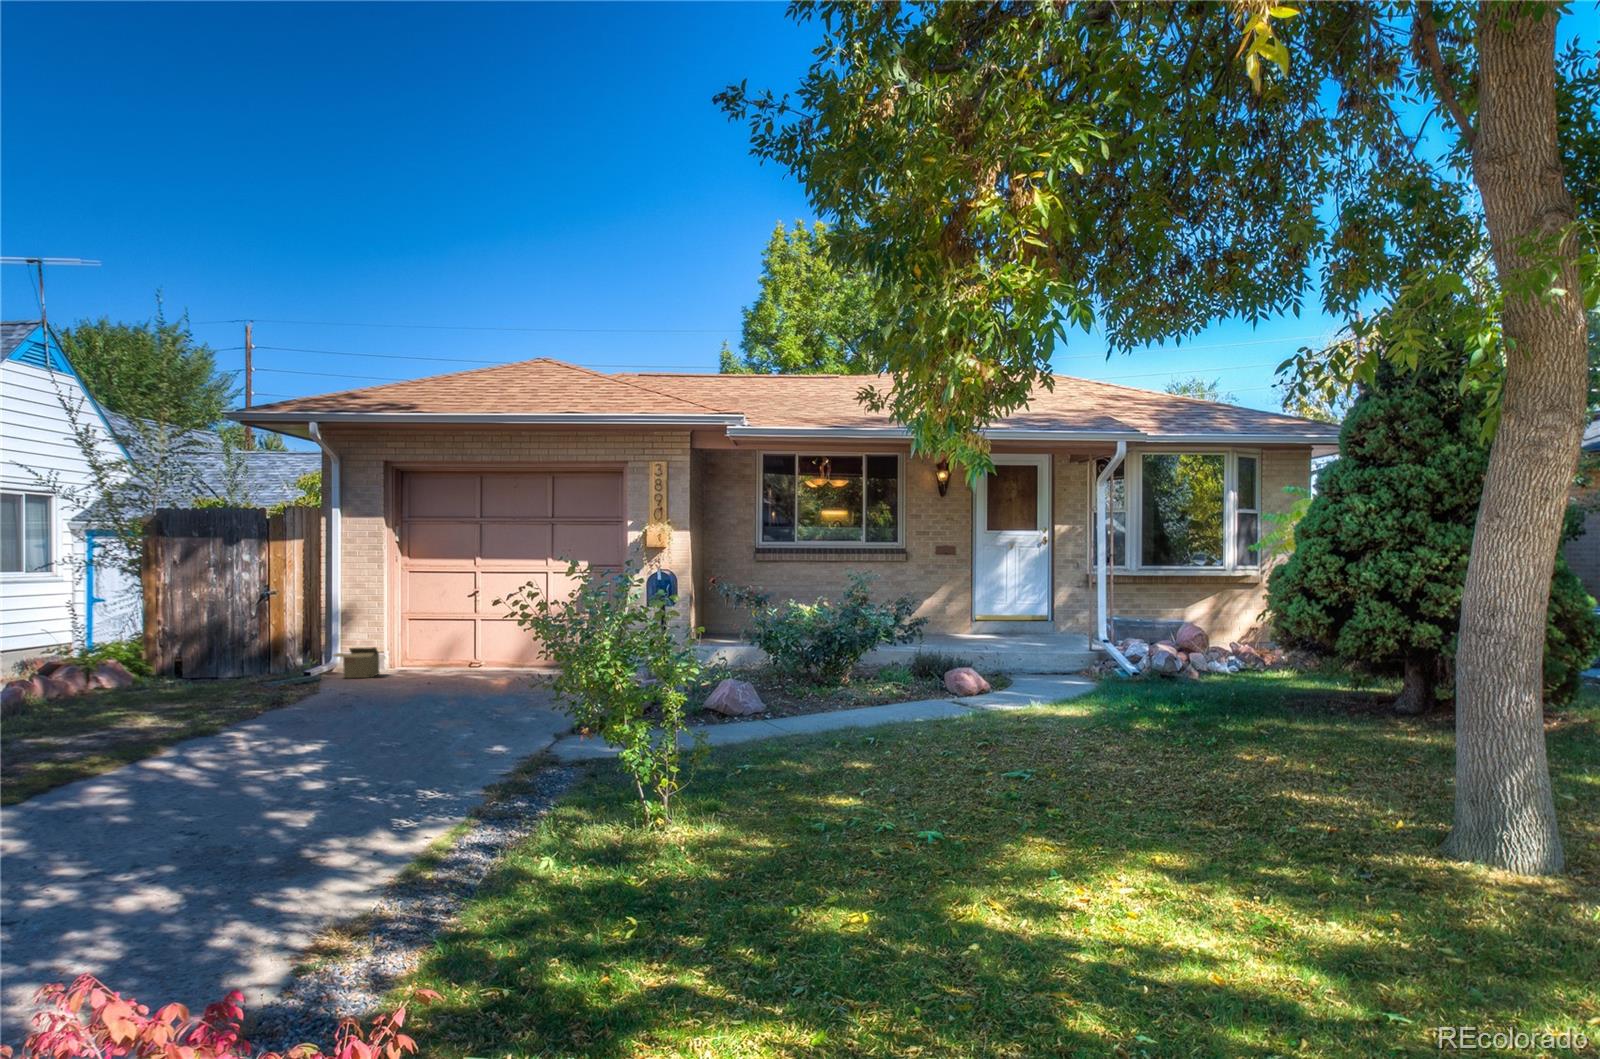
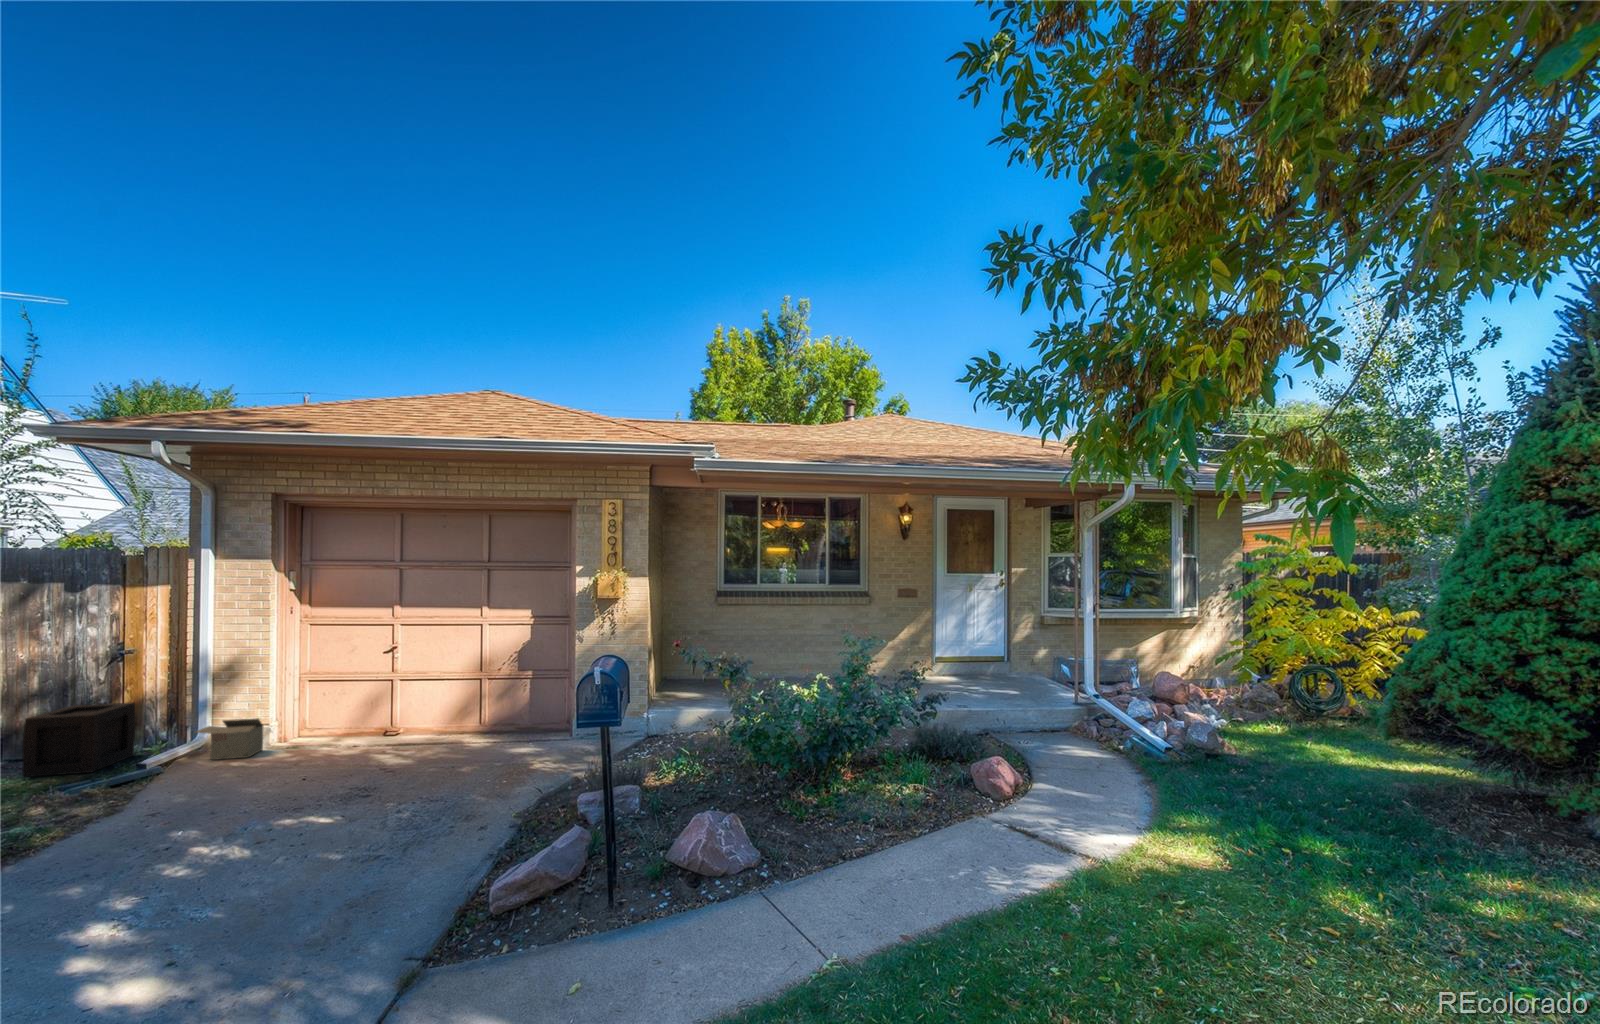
wooden crate: none [215,633,284,684] -> present [22,703,135,777]

